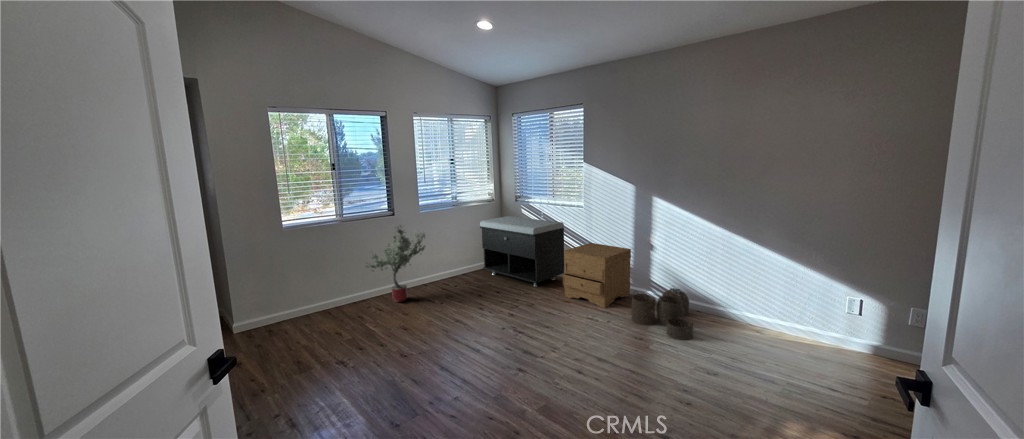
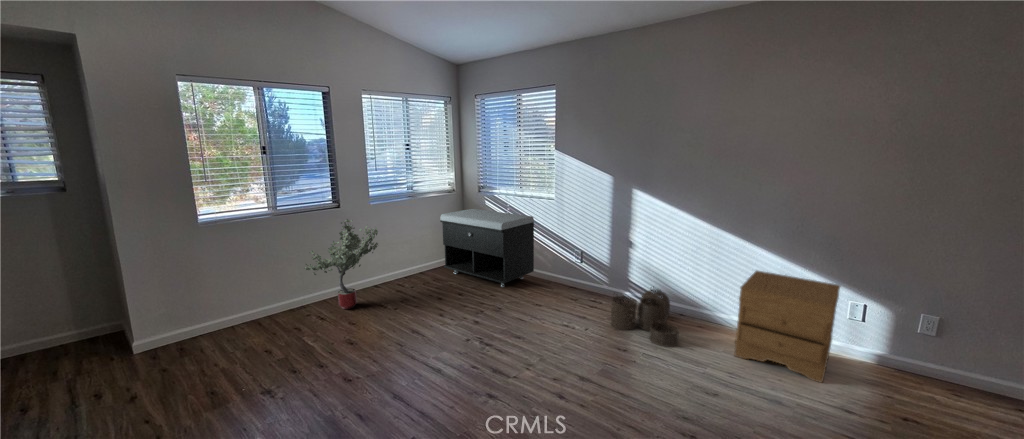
nightstand: present [563,243,631,308] -> present [735,271,840,383]

